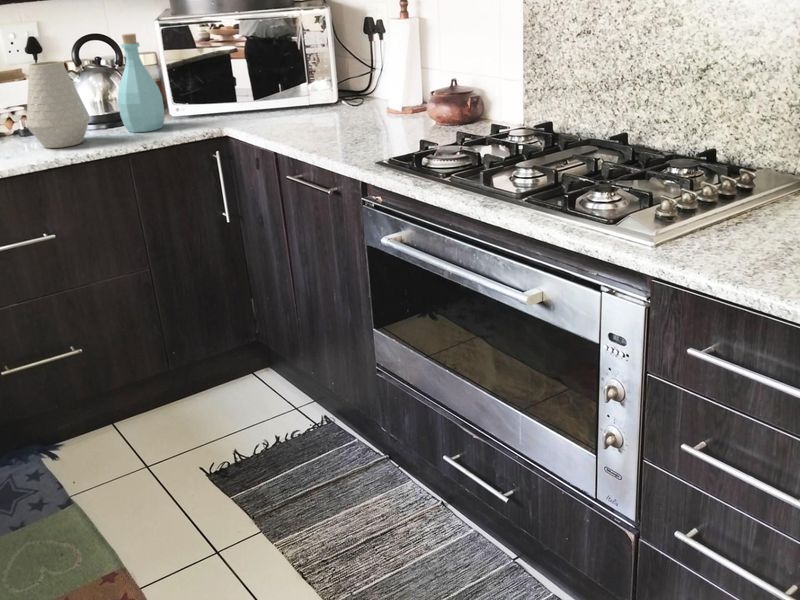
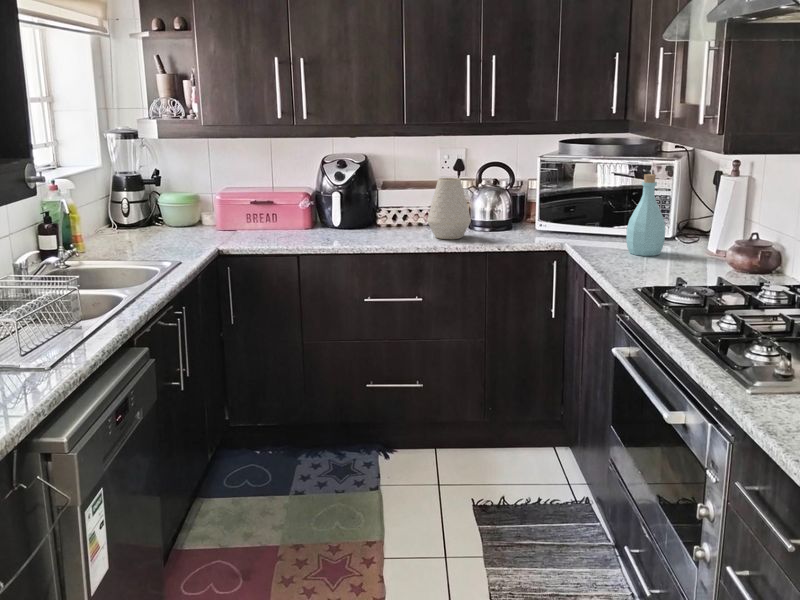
bottle: present [118,34,164,132] -> present [626,174,666,256]

